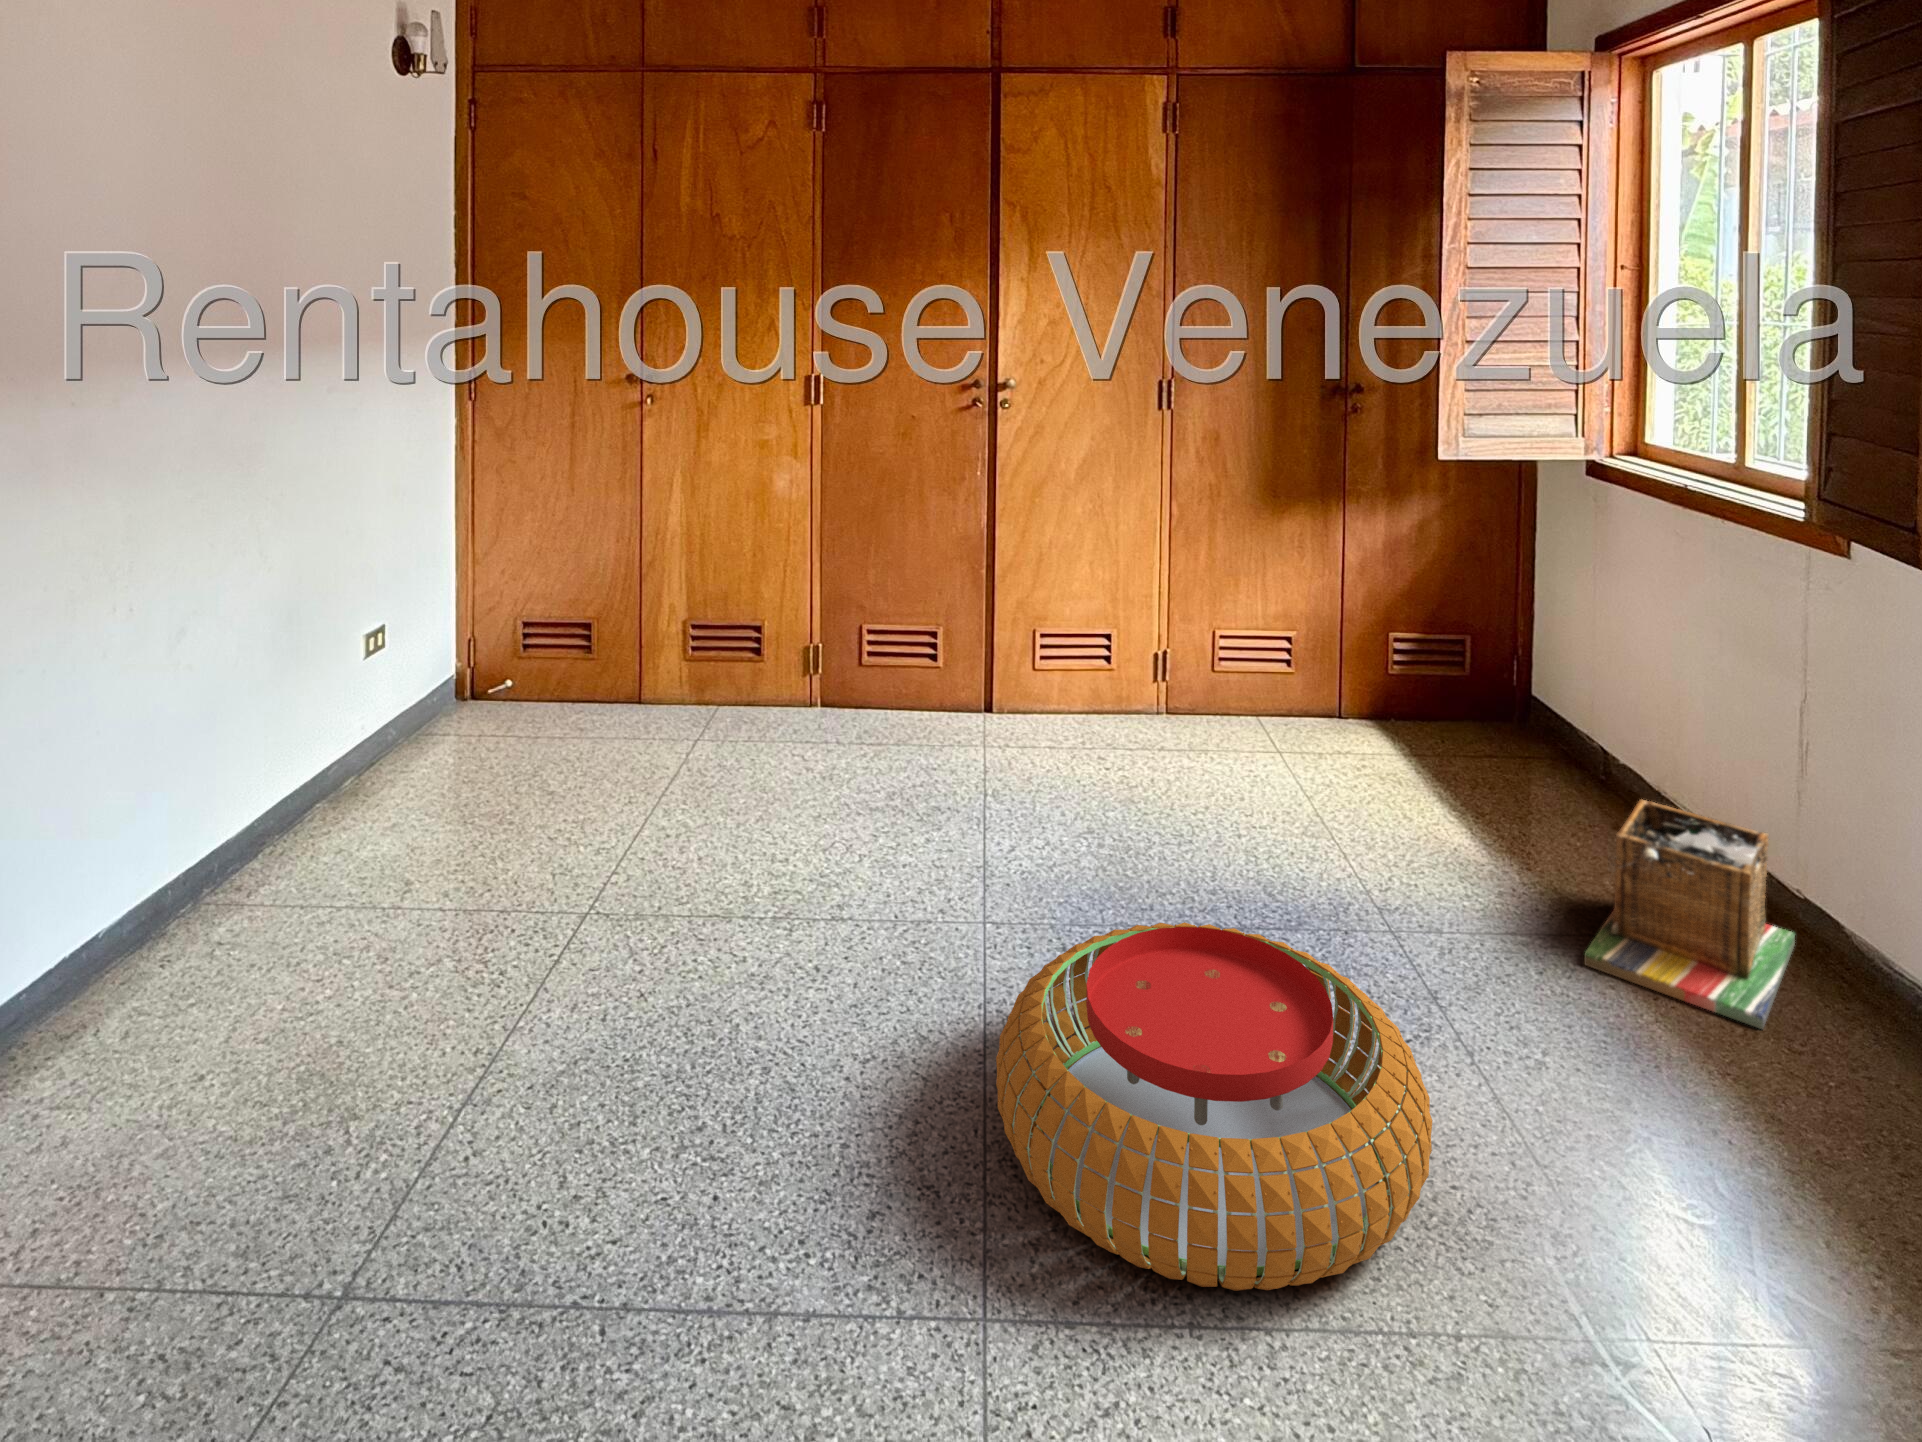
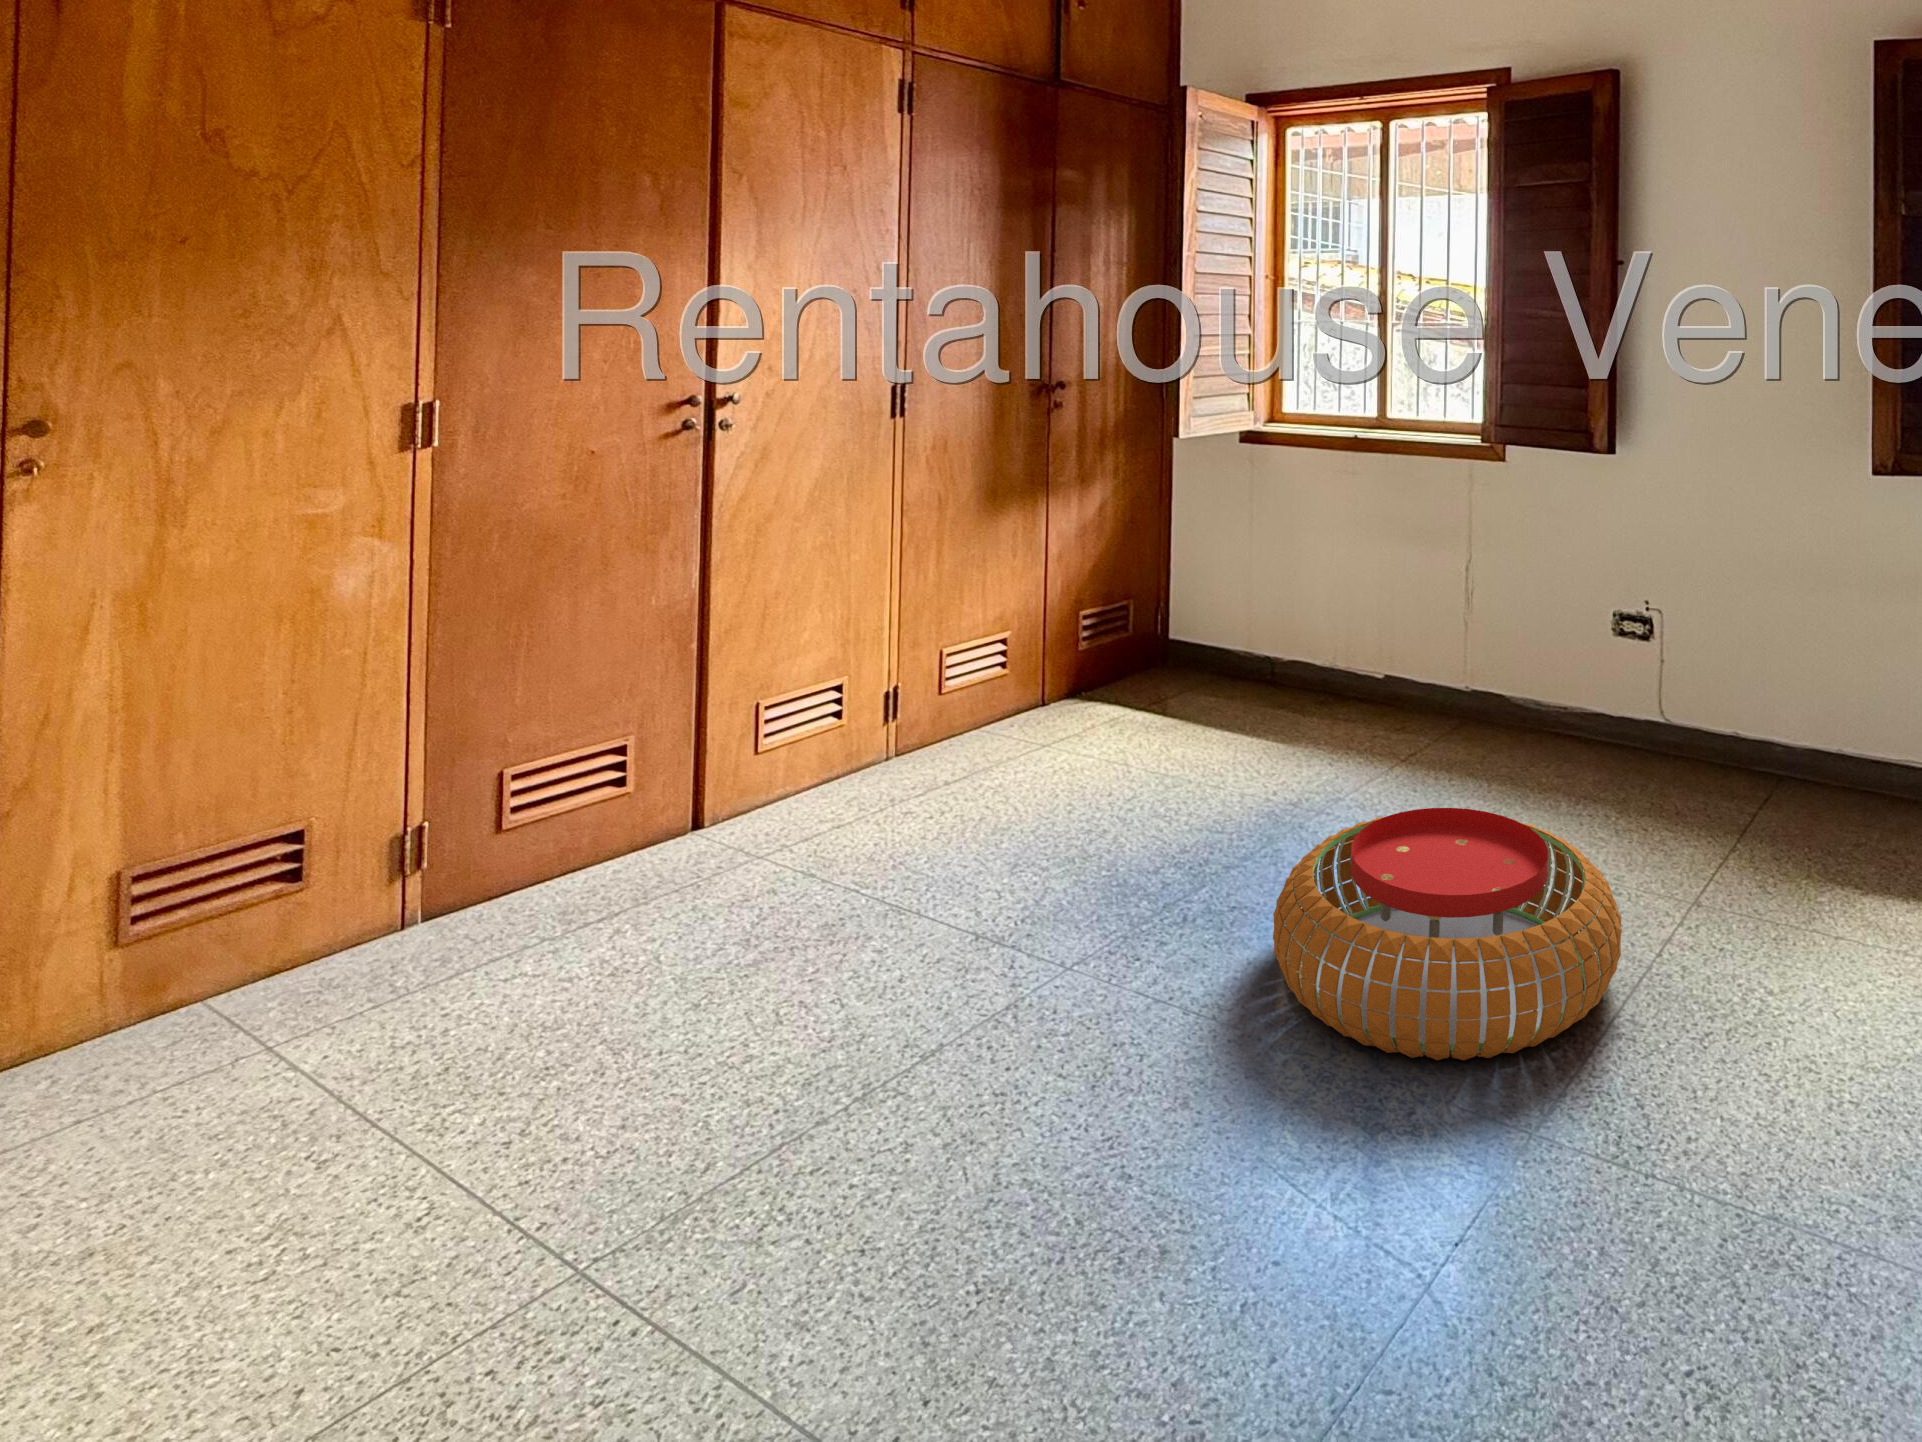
laundry basket: present [1584,799,1795,1029] -> none [1383,655,1524,780]

